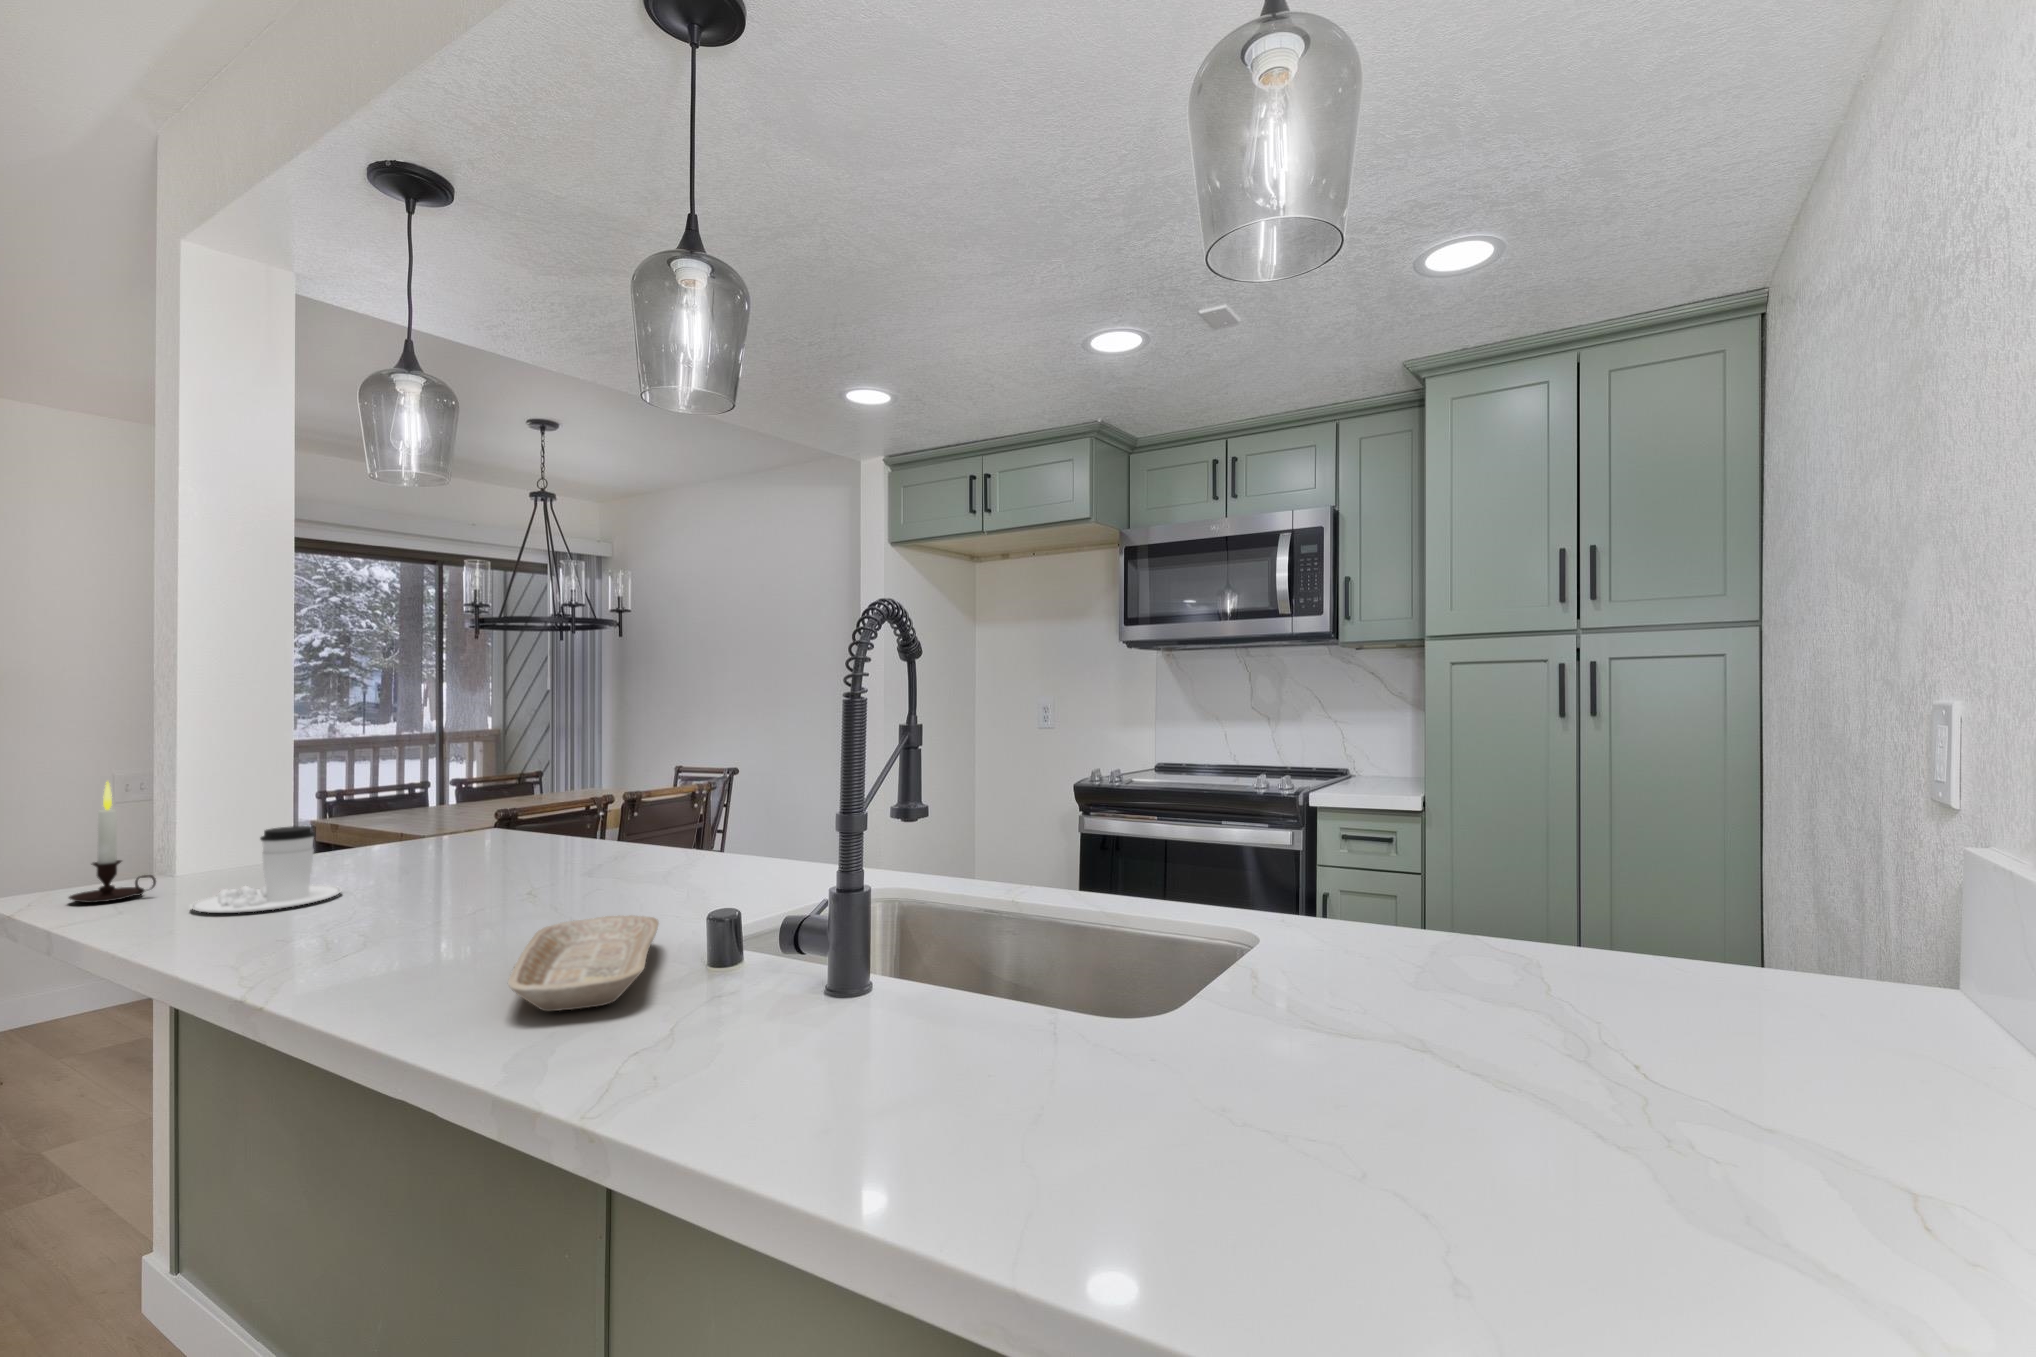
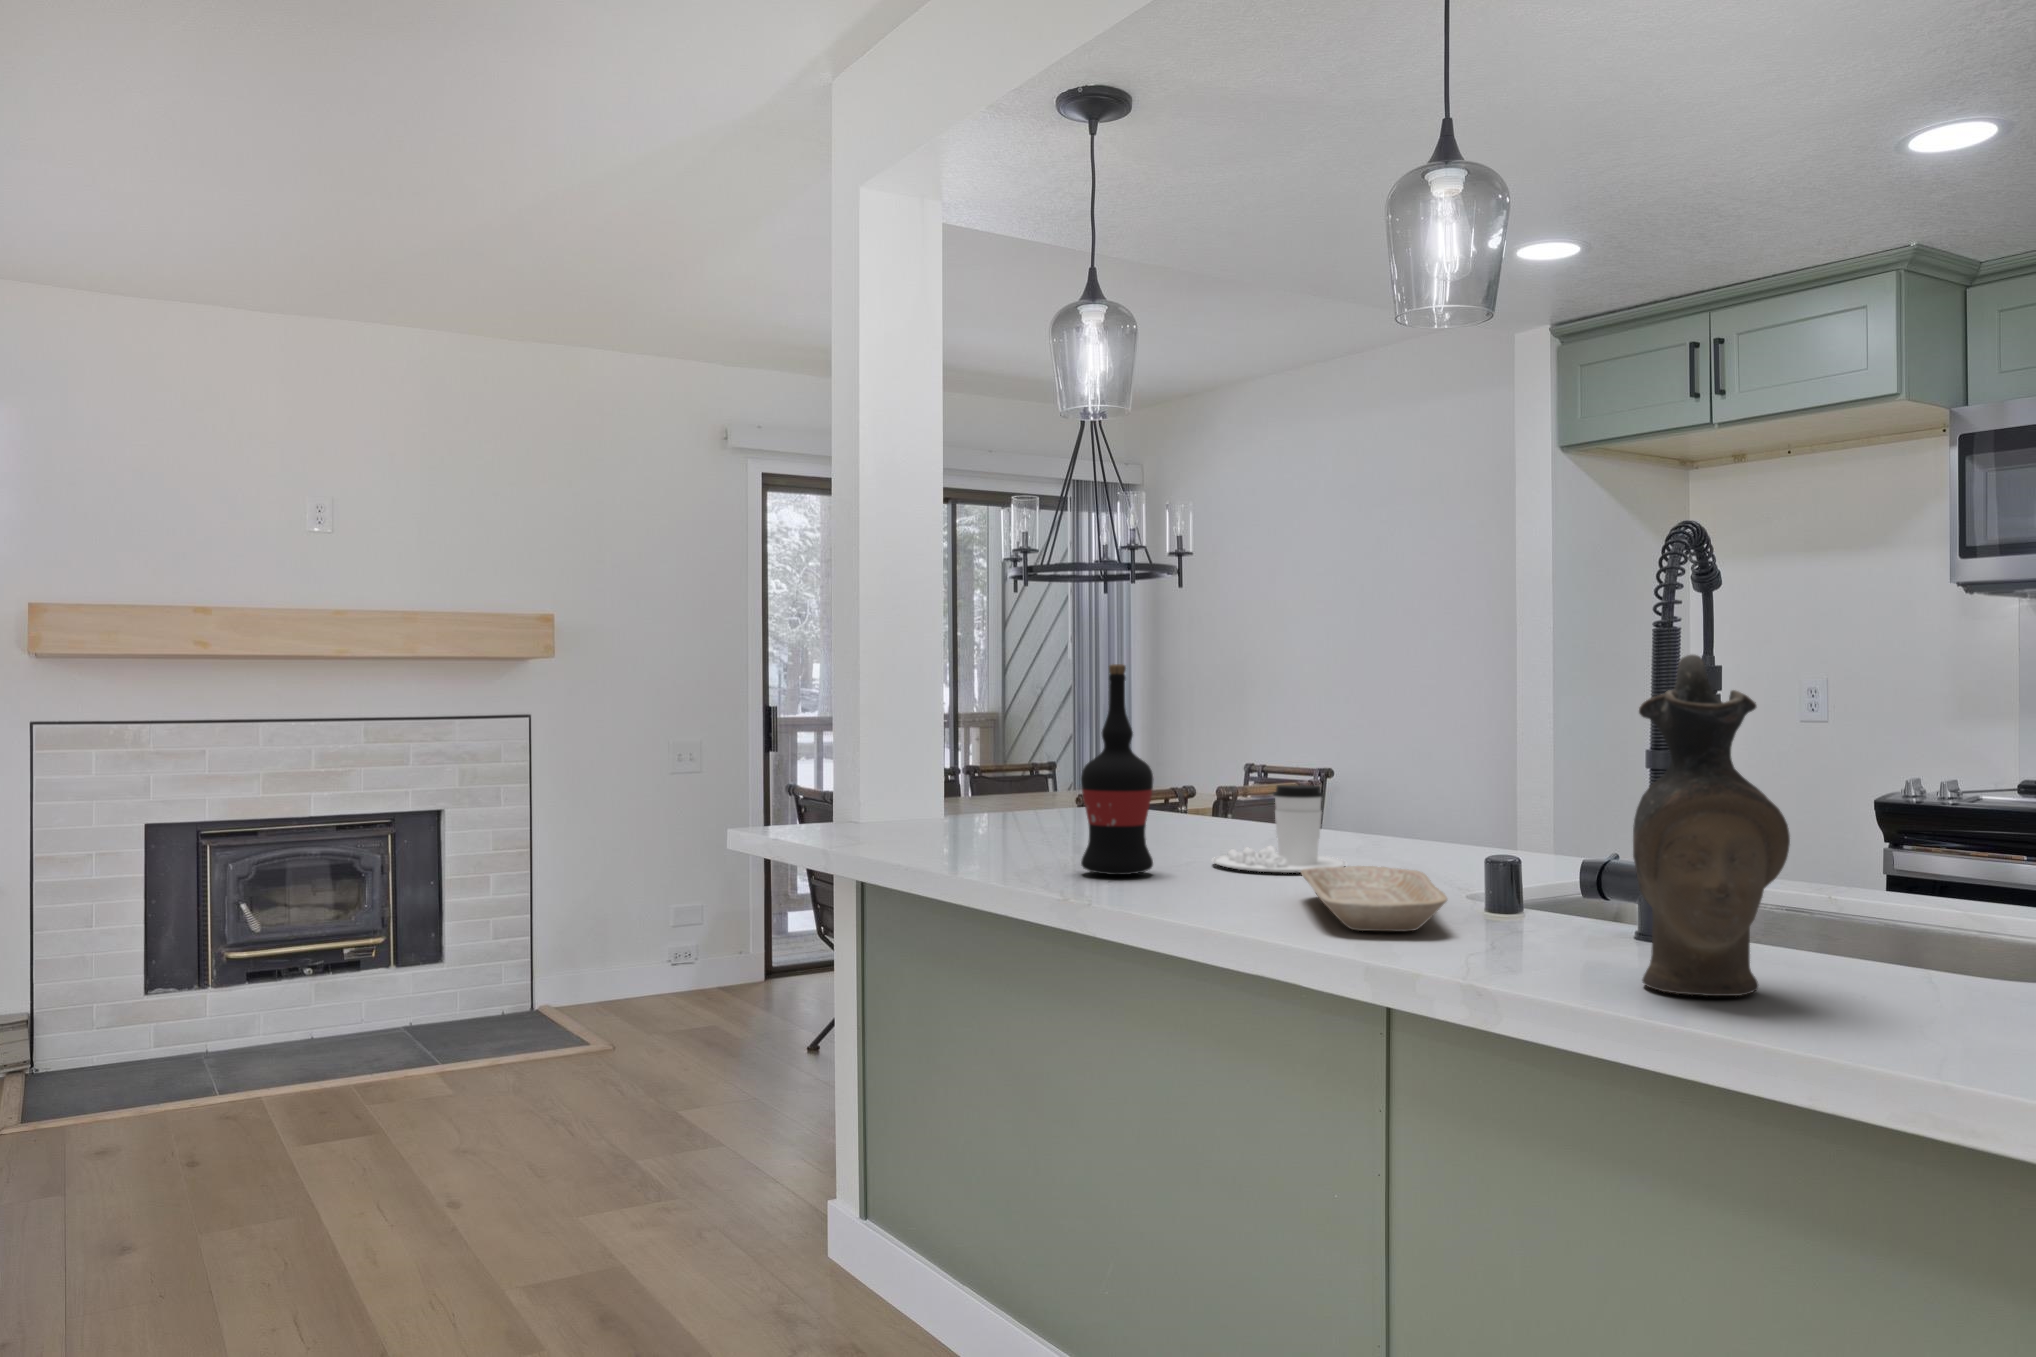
wine bottle: none [331,724,421,938] -> present [1081,664,1153,875]
ceramic pitcher: none [761,736,906,1093] -> present [1633,655,1790,996]
candle: present [69,782,156,903] -> none [809,724,874,839]
coffee cup: present [190,826,342,913] -> present [1212,784,1347,873]

